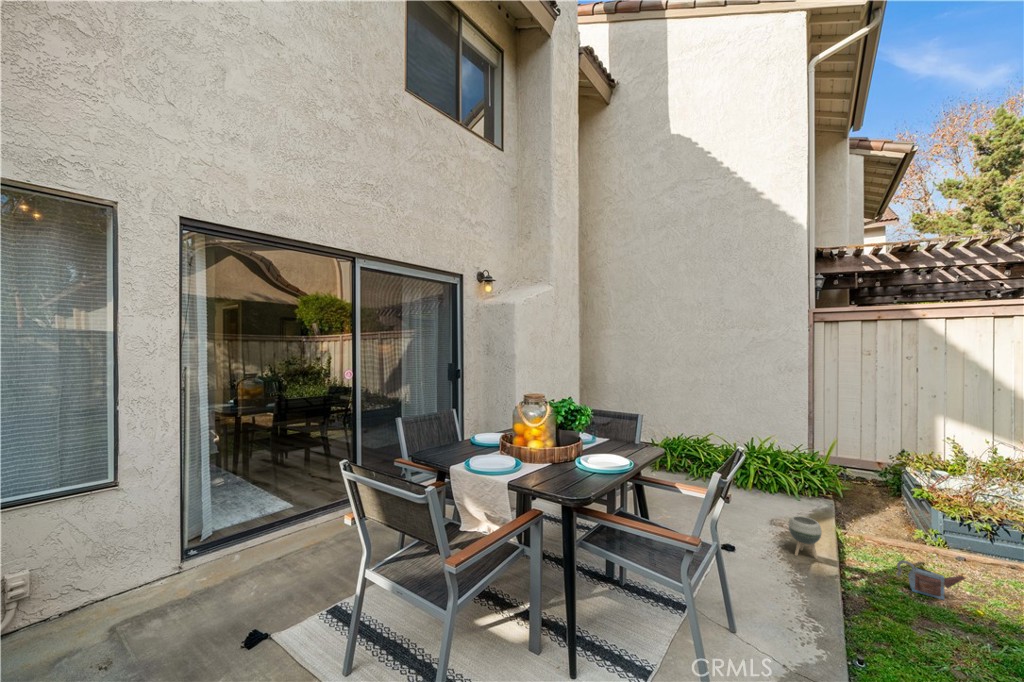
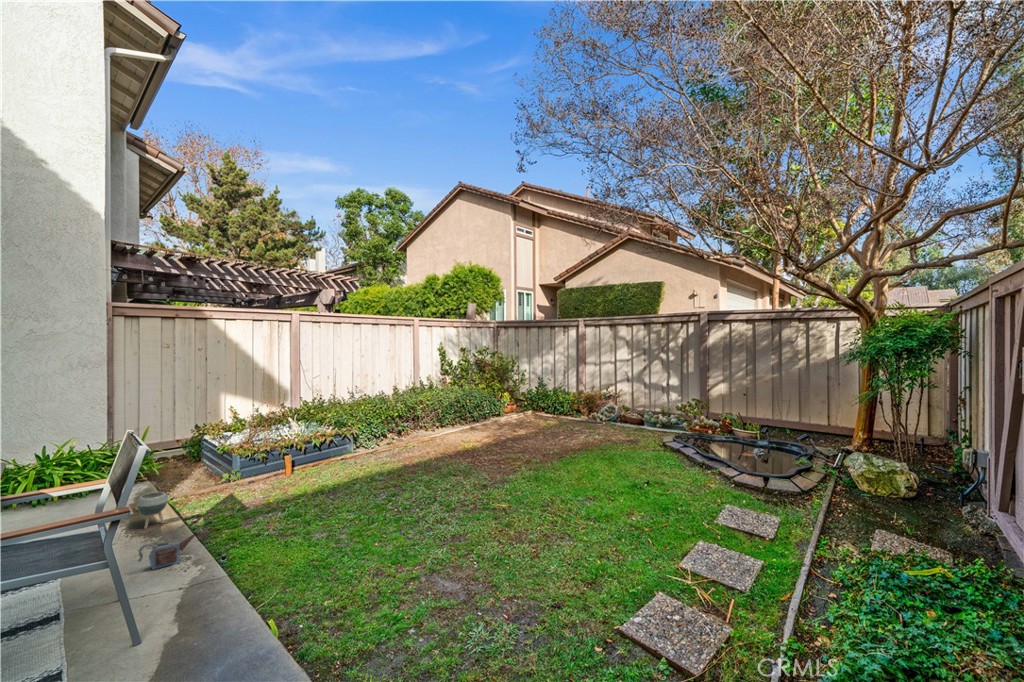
watering can: present [896,560,965,600] -> present [138,535,195,569]

